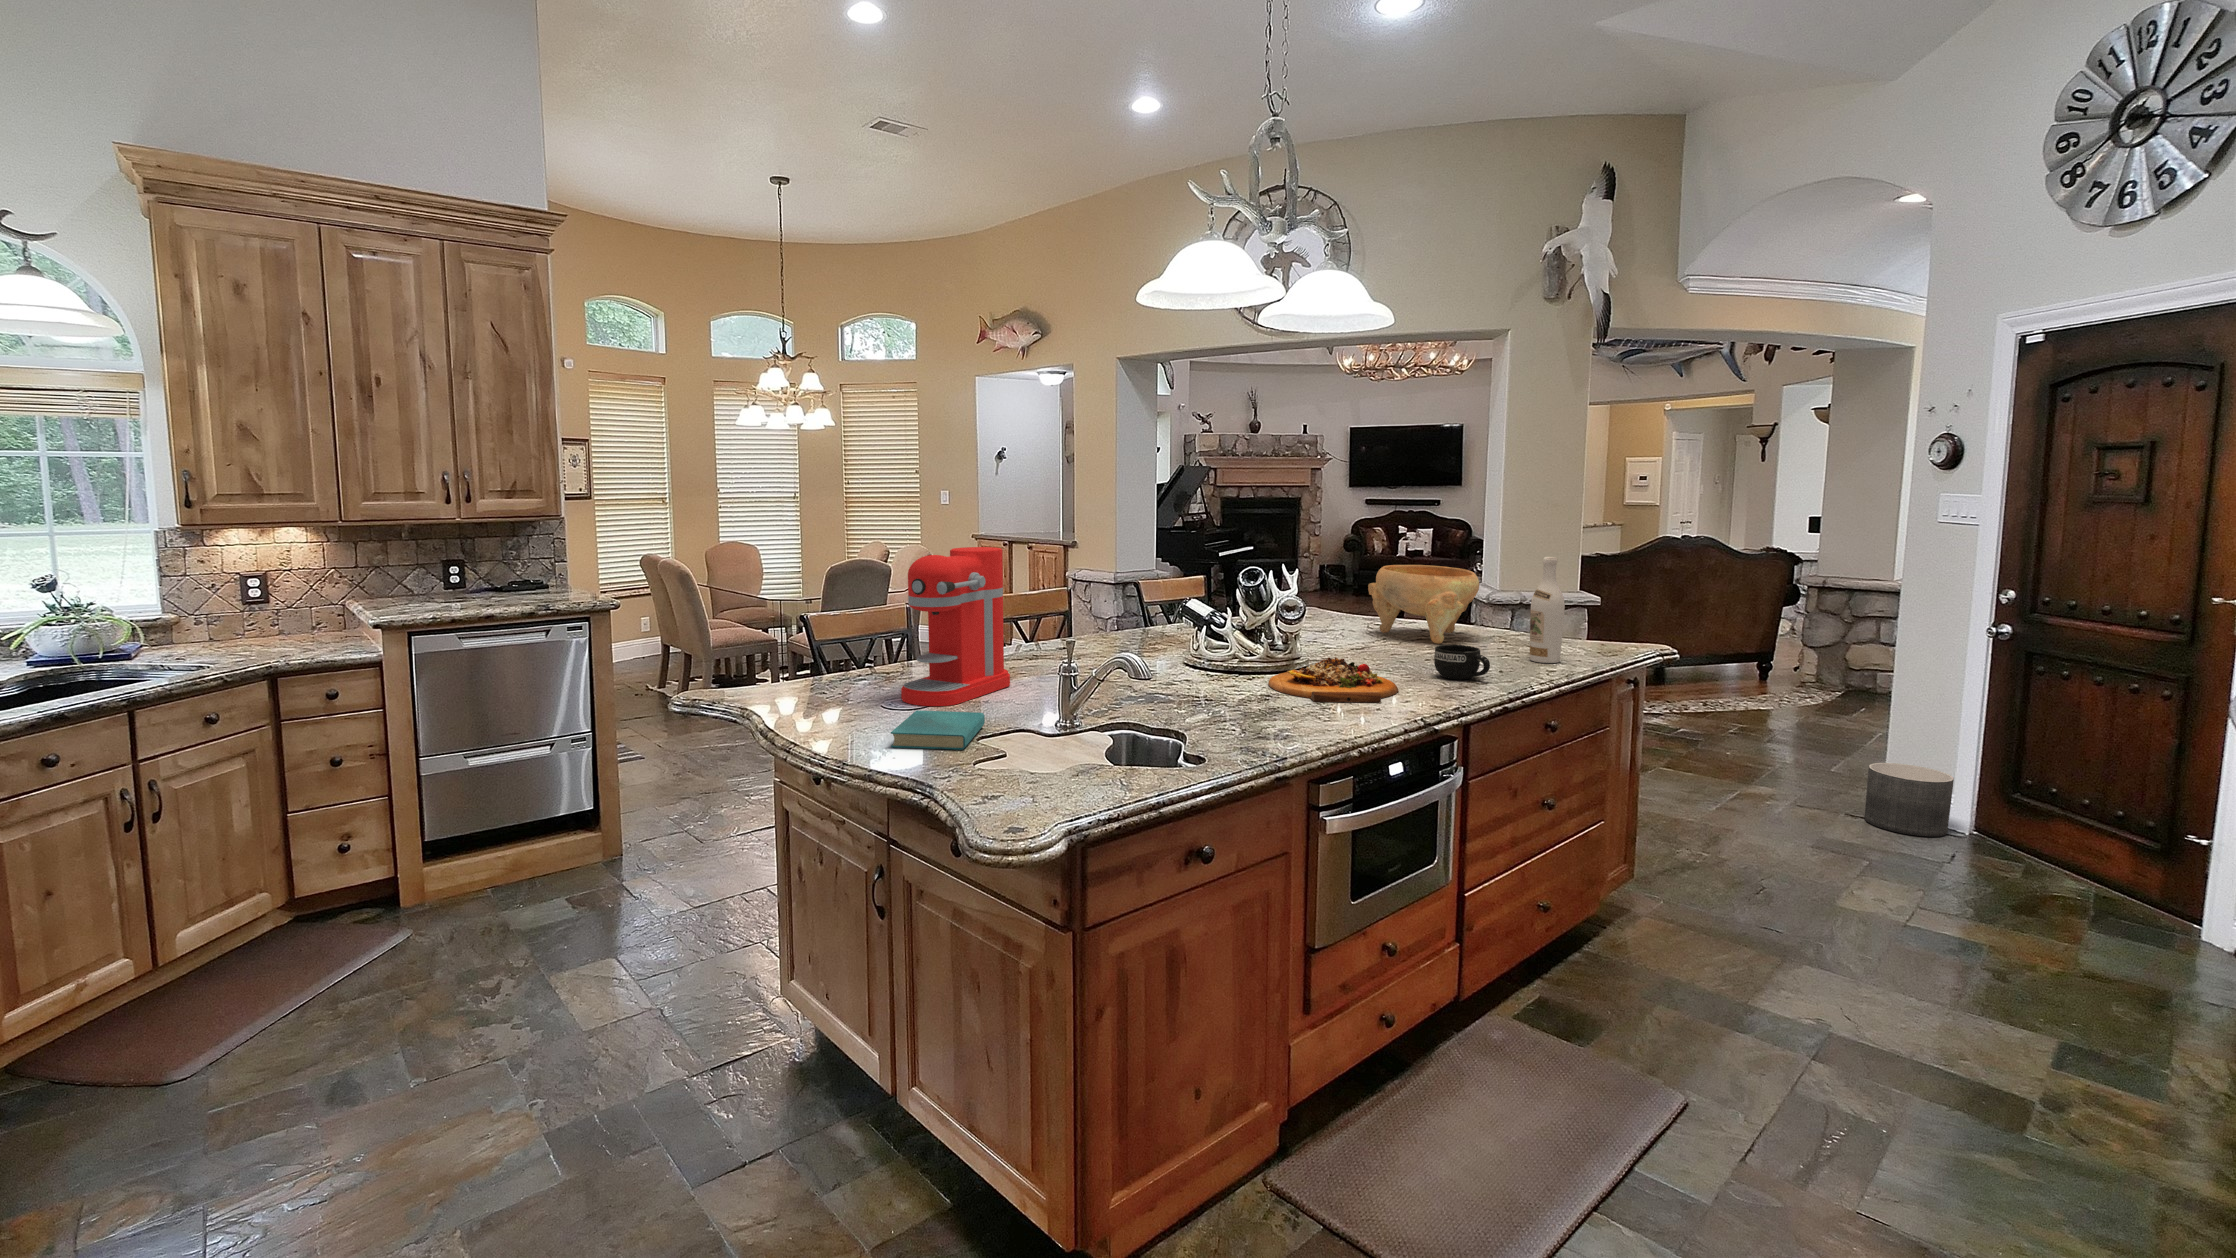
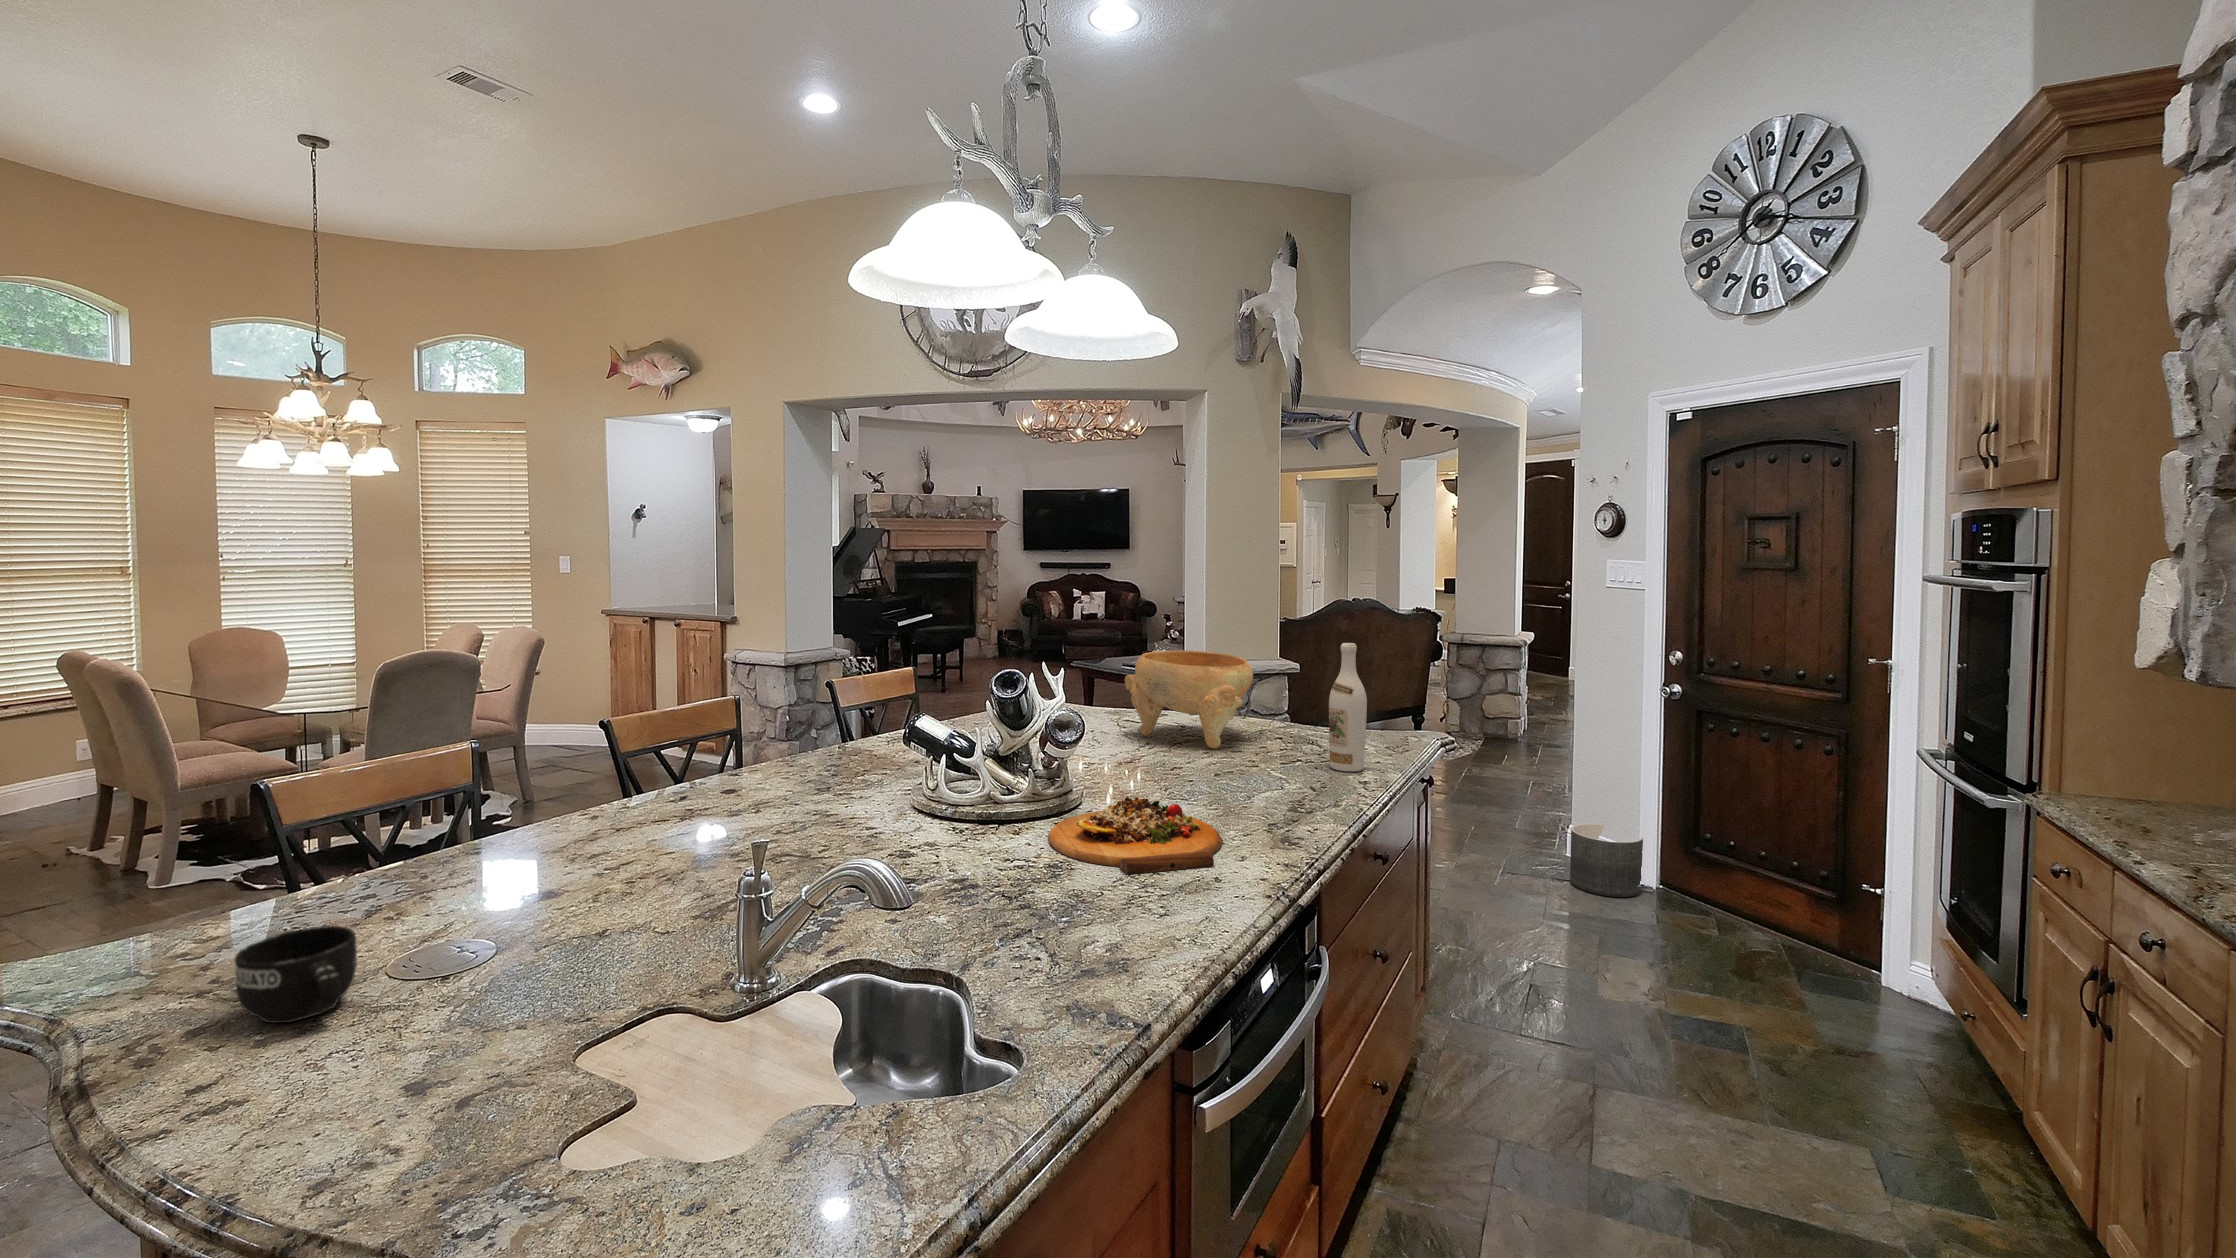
coffee maker: present [901,547,1010,706] -> none [443,663,653,962]
mug: present [1434,645,1490,680] -> present [235,925,357,1023]
book: present [891,710,985,750] -> none [387,986,604,1115]

